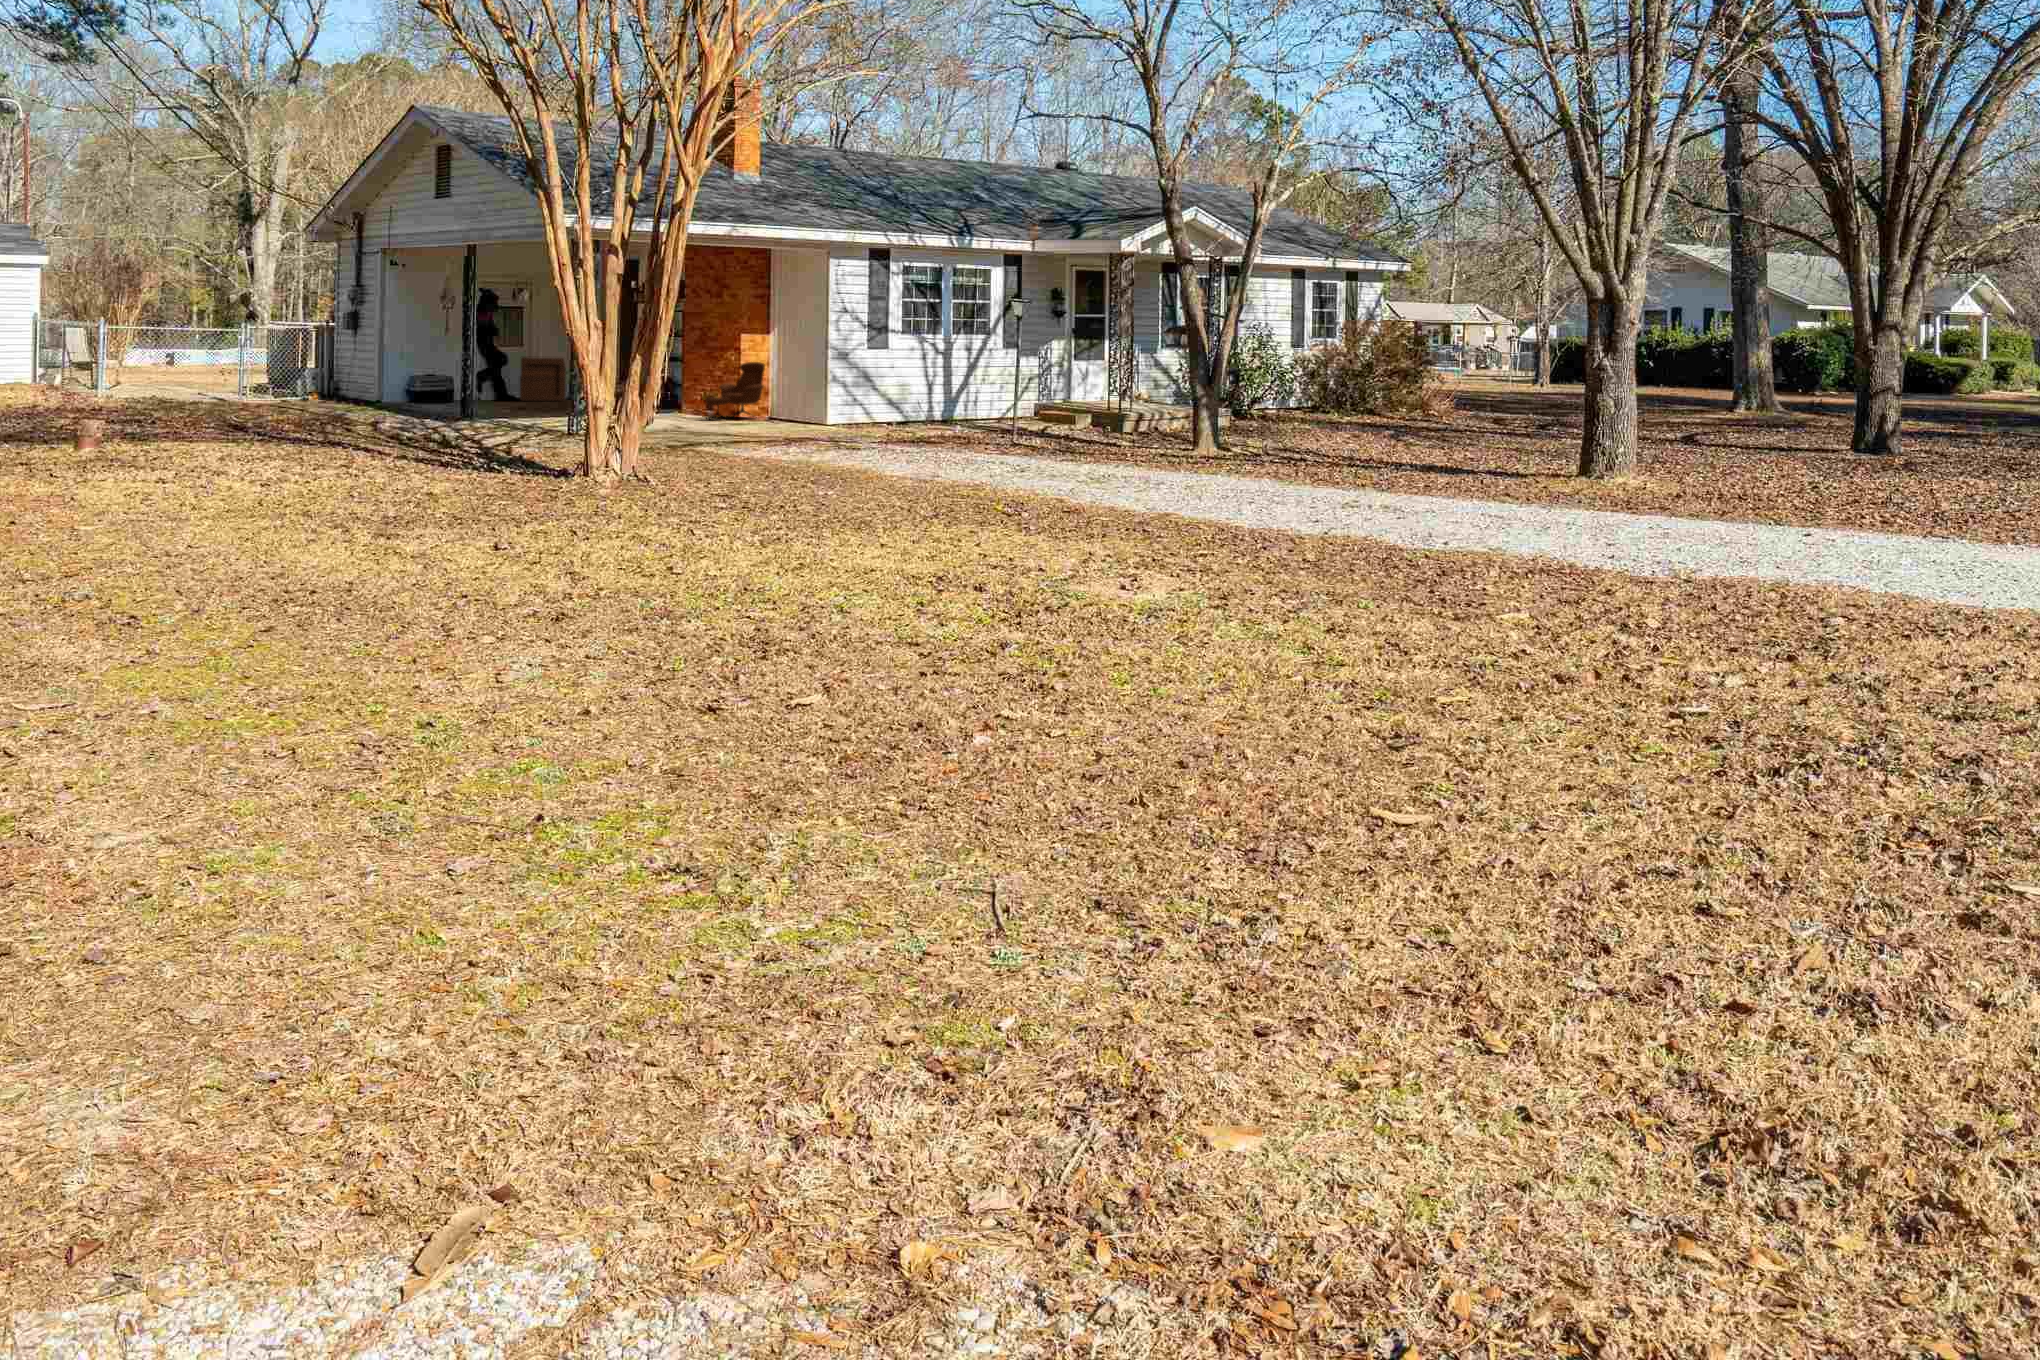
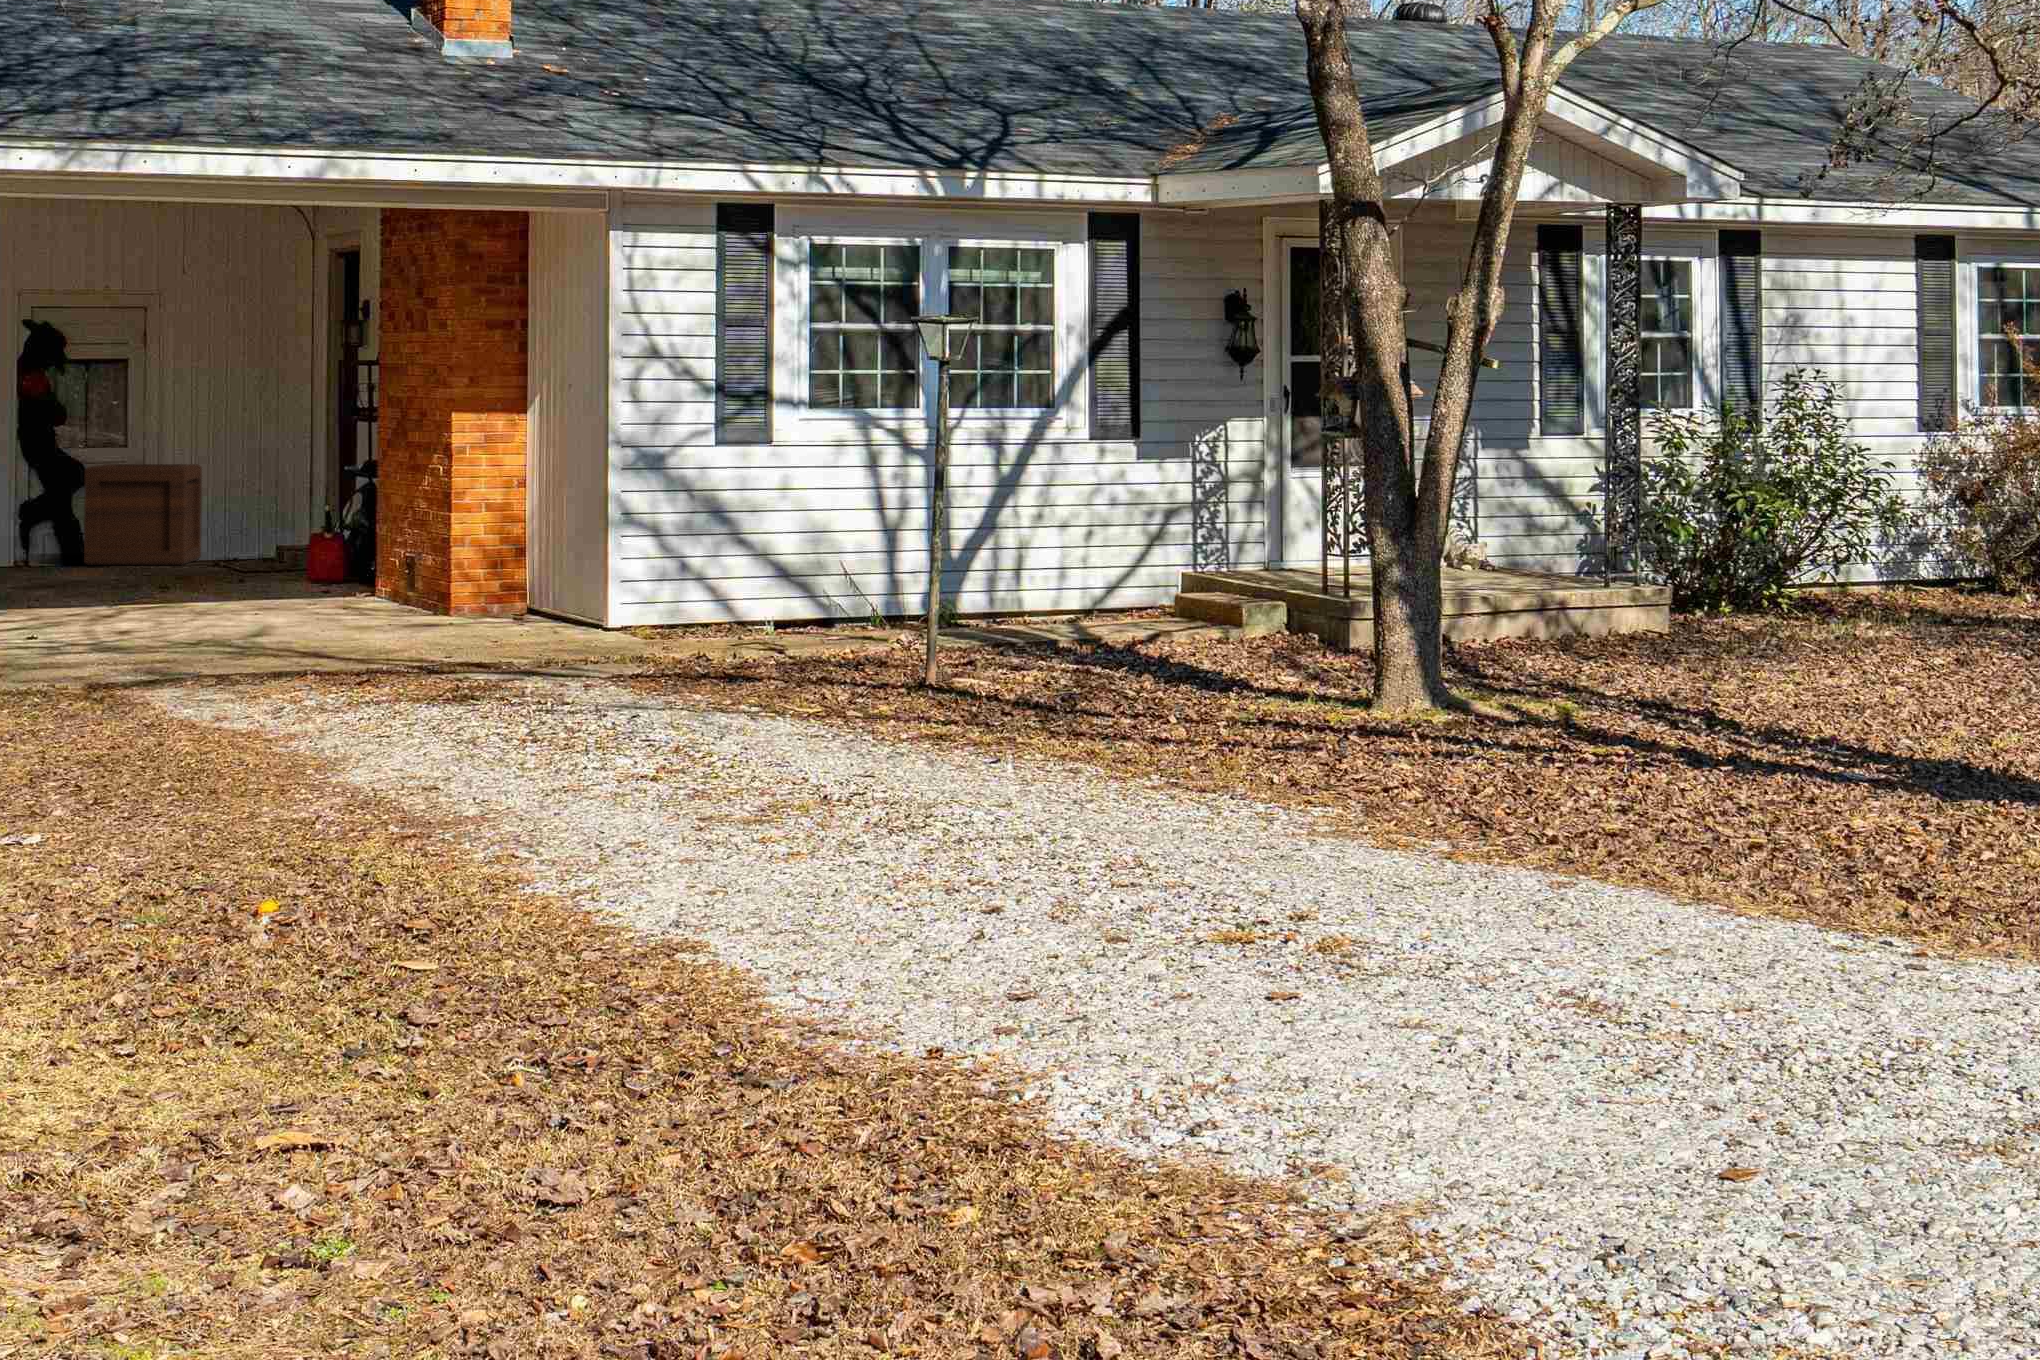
lounge chair: present [706,362,765,419] -> none [346,476,506,615]

